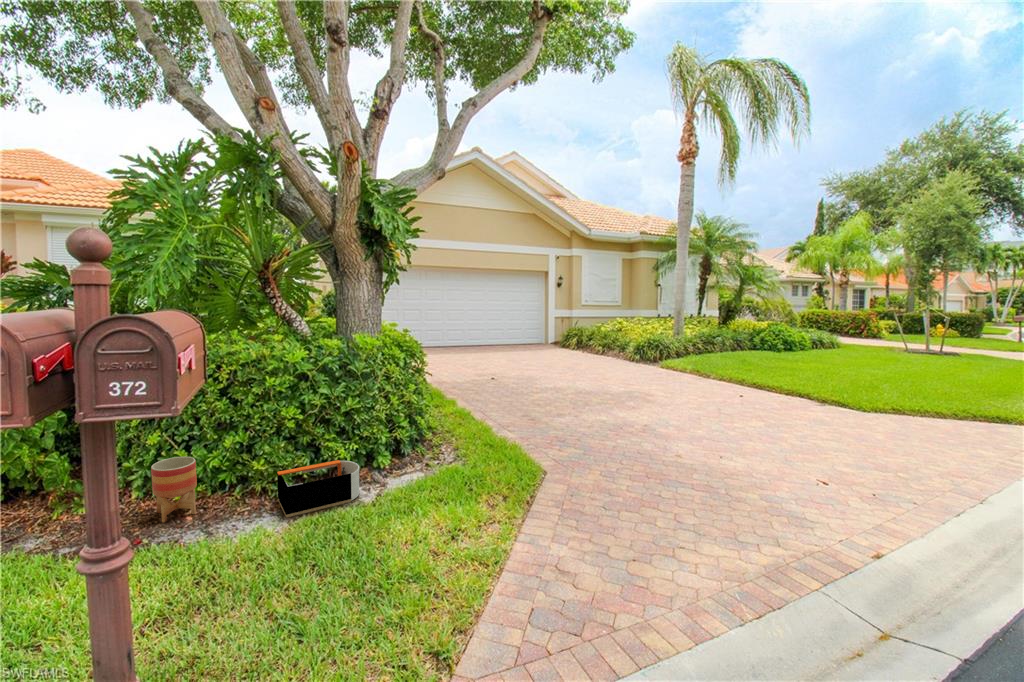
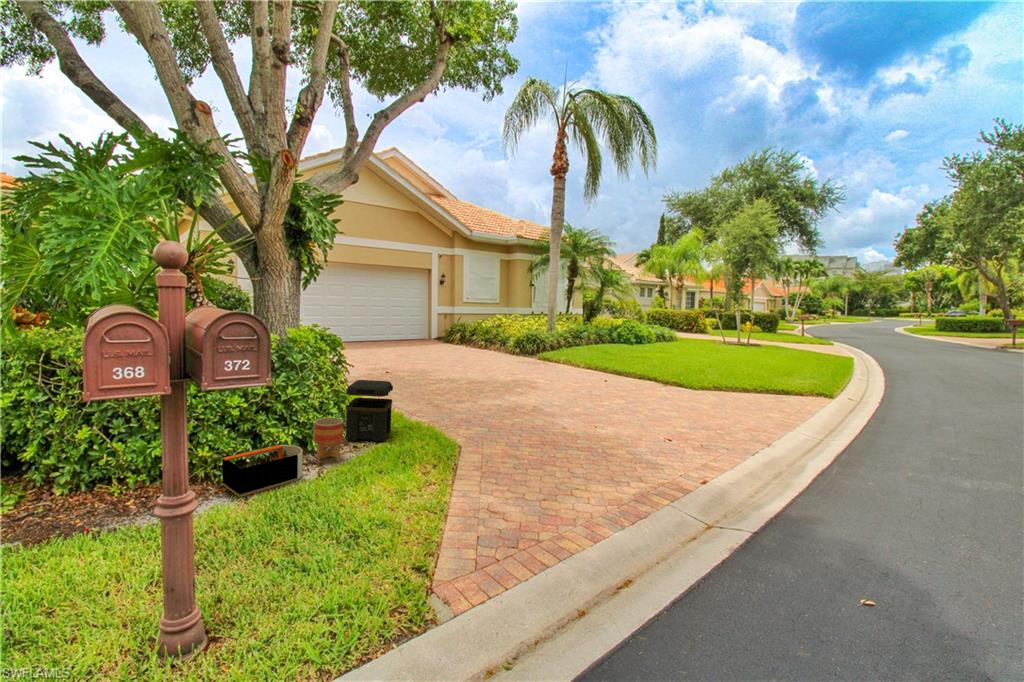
toolbox: none [419,390,471,460] -> present [346,380,393,442]
planter: present [151,457,197,523] -> present [314,417,343,464]

